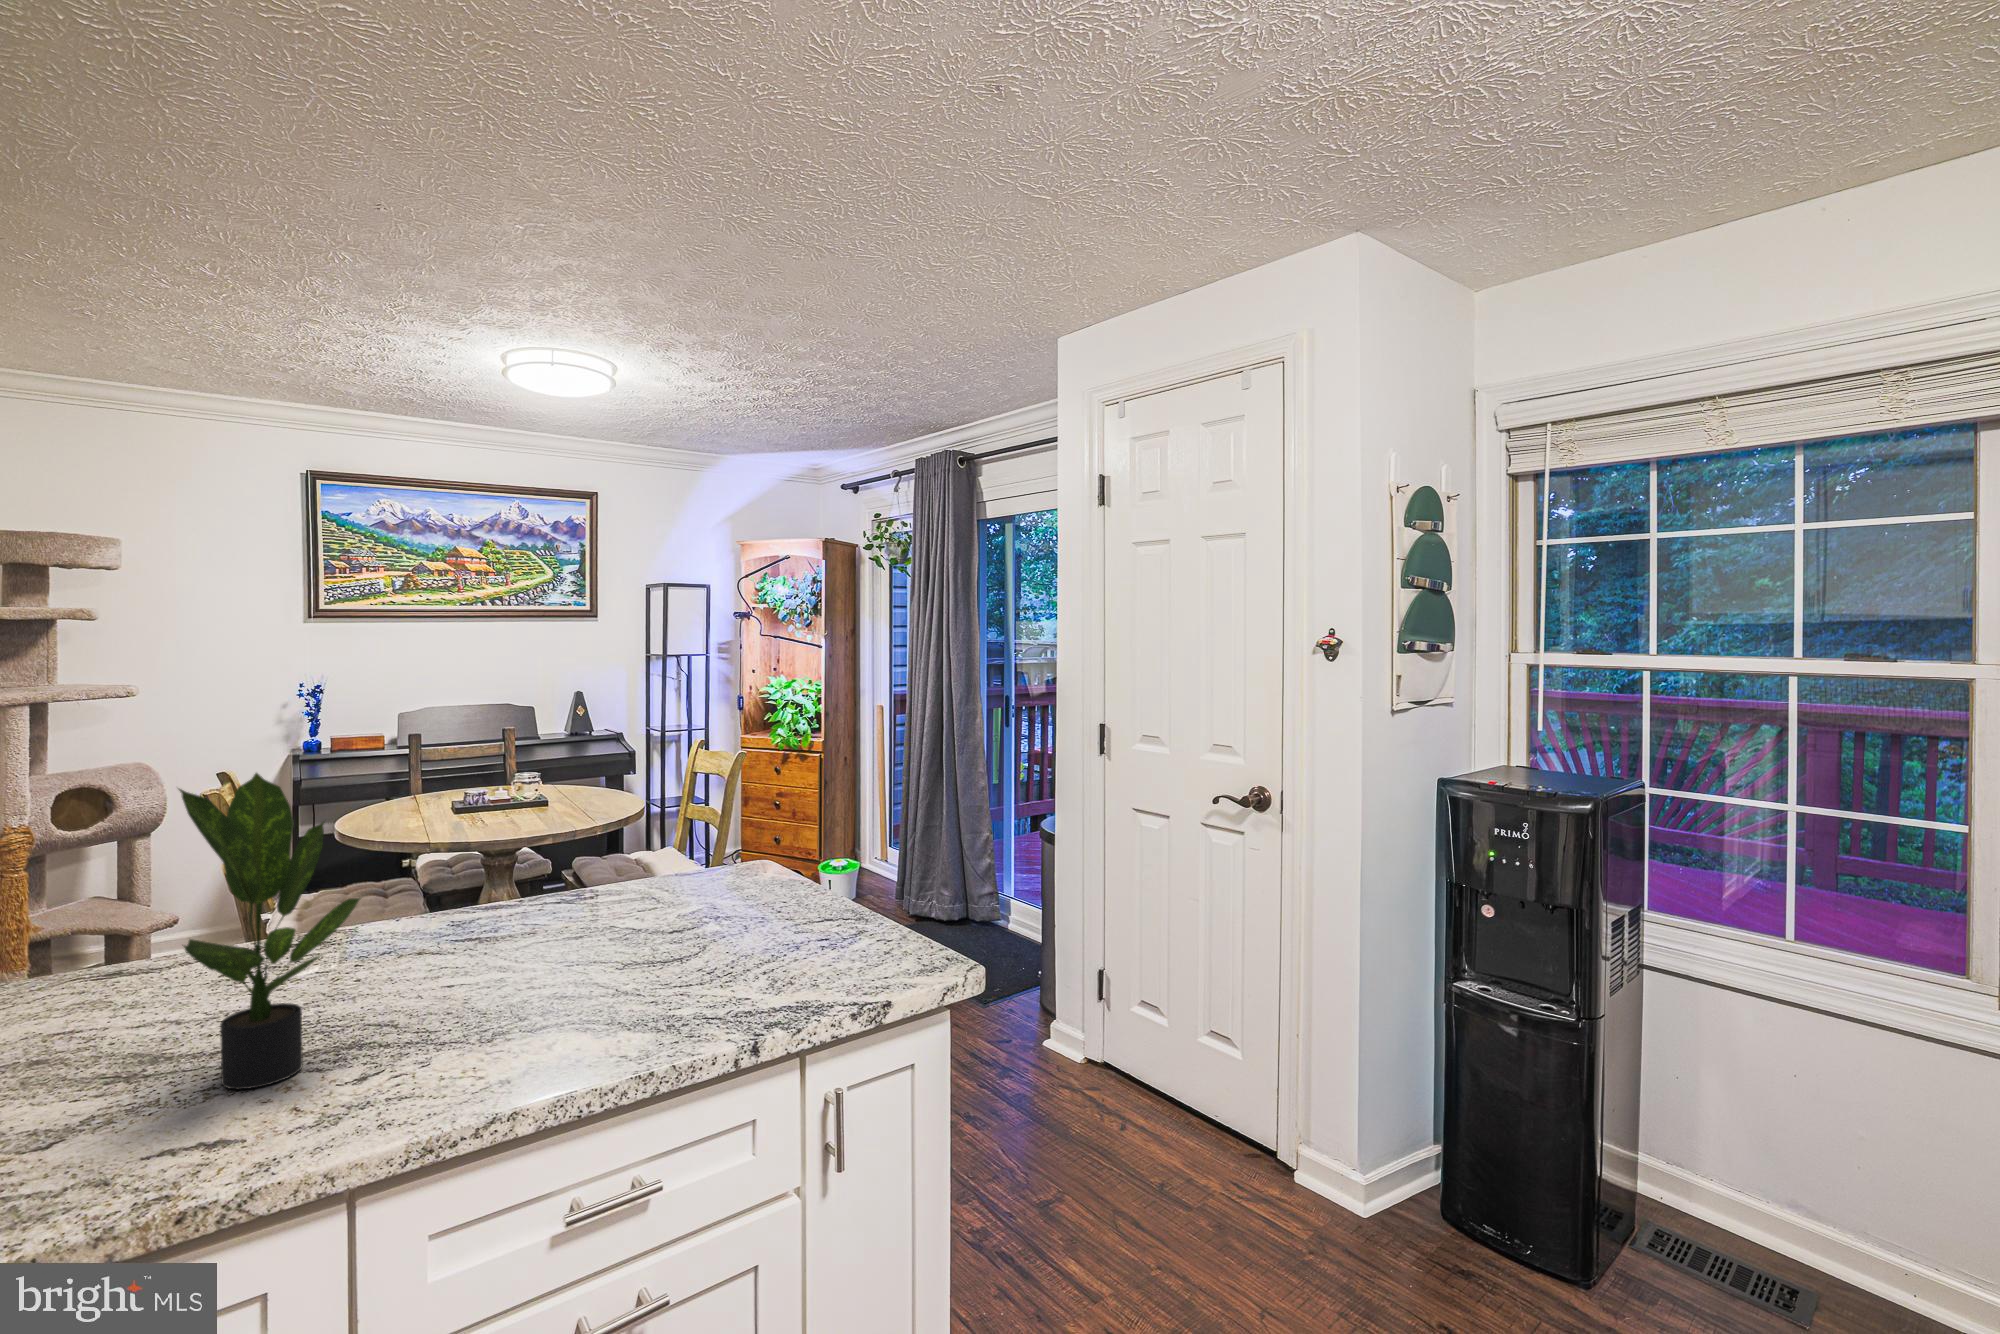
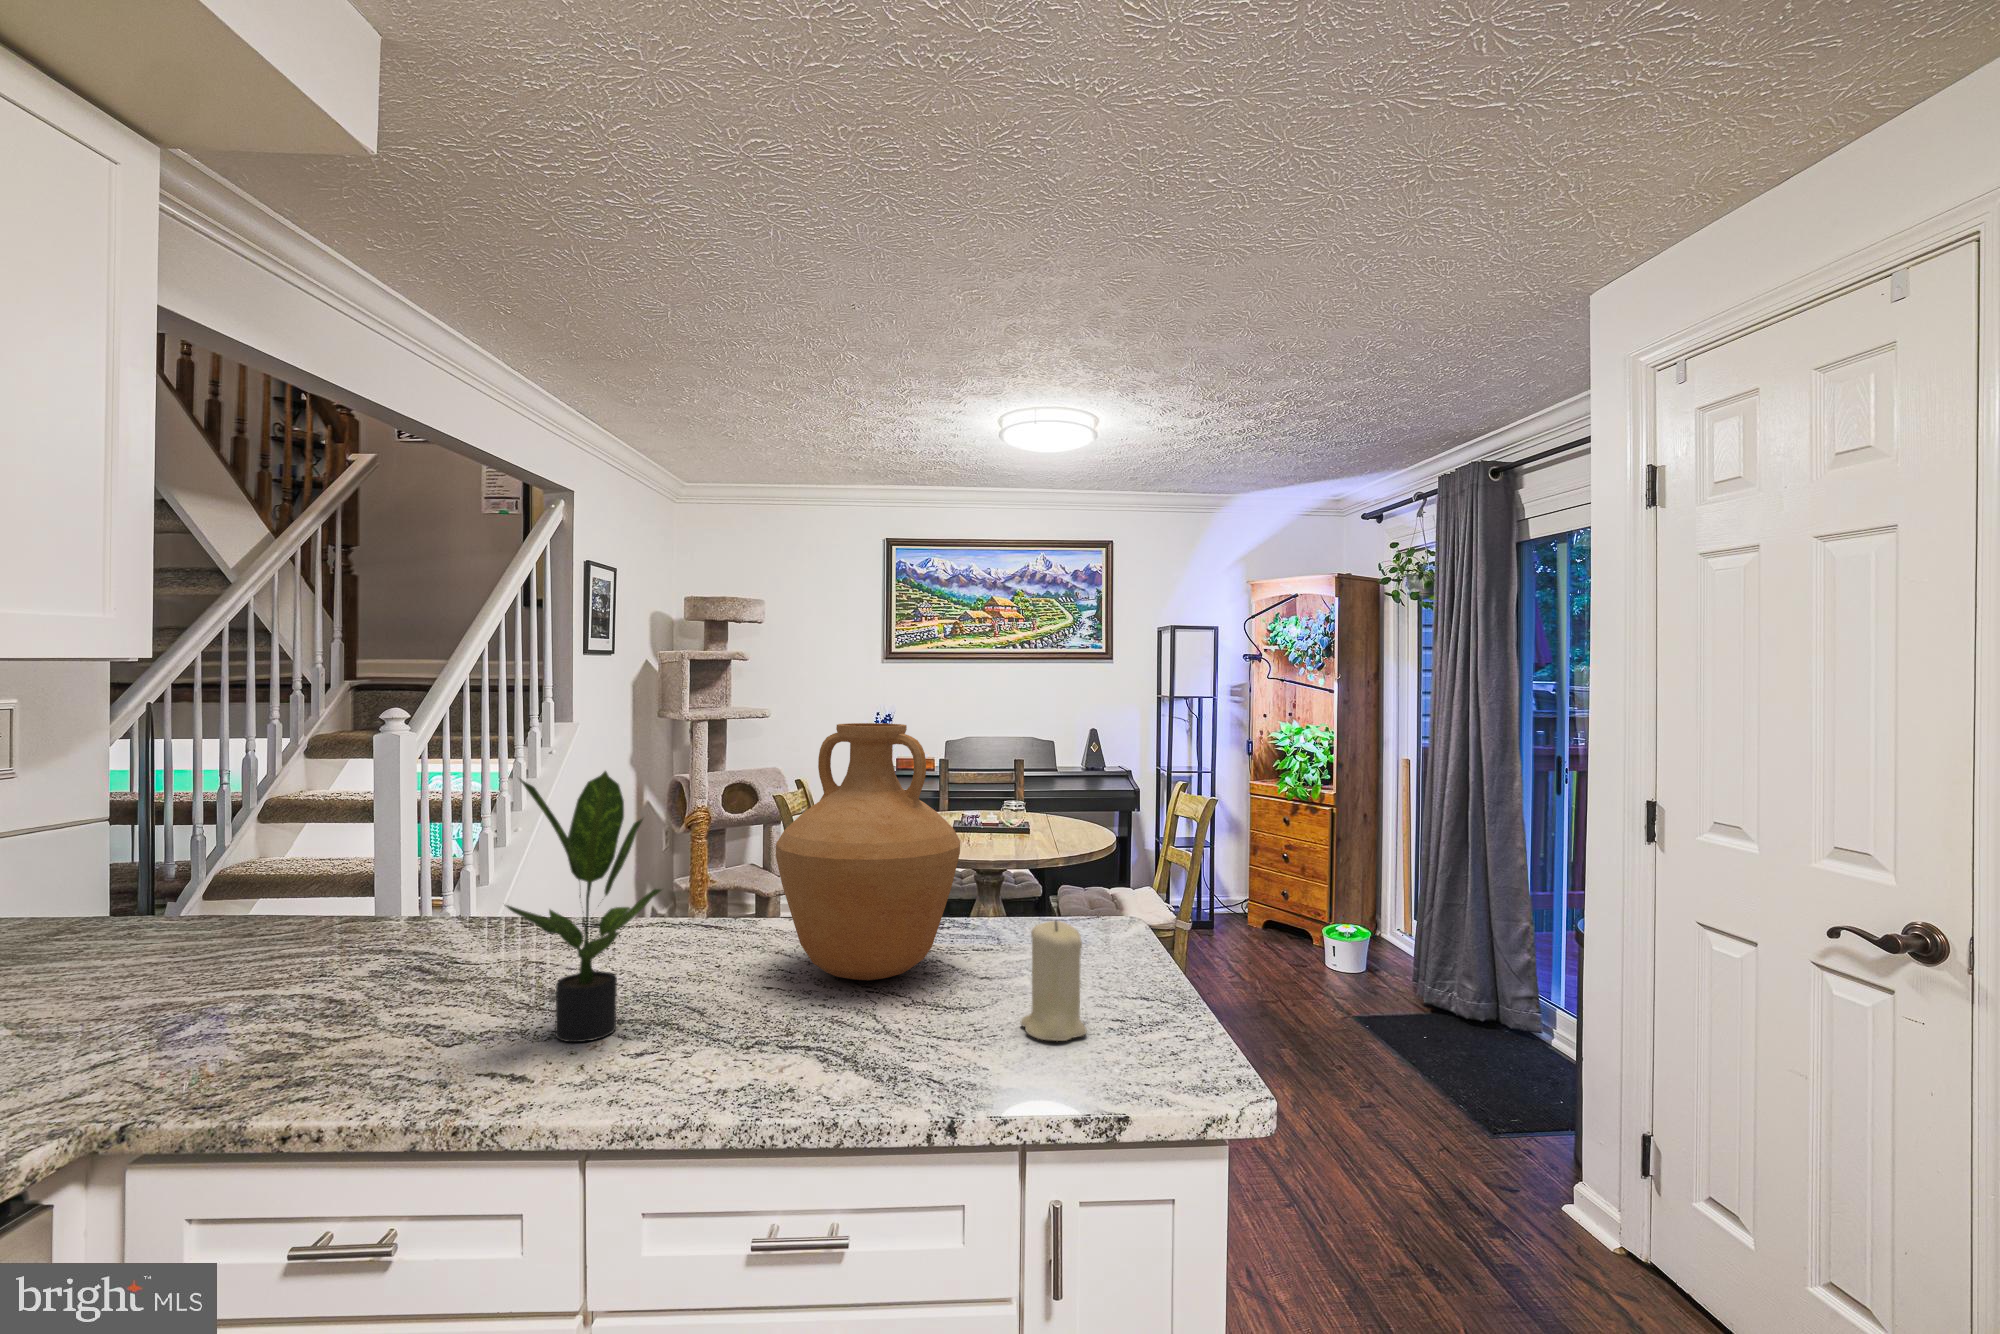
vase: none [439,700,647,963] -> present [776,723,960,980]
candle: none [744,868,808,973] -> present [1020,921,1087,1041]

